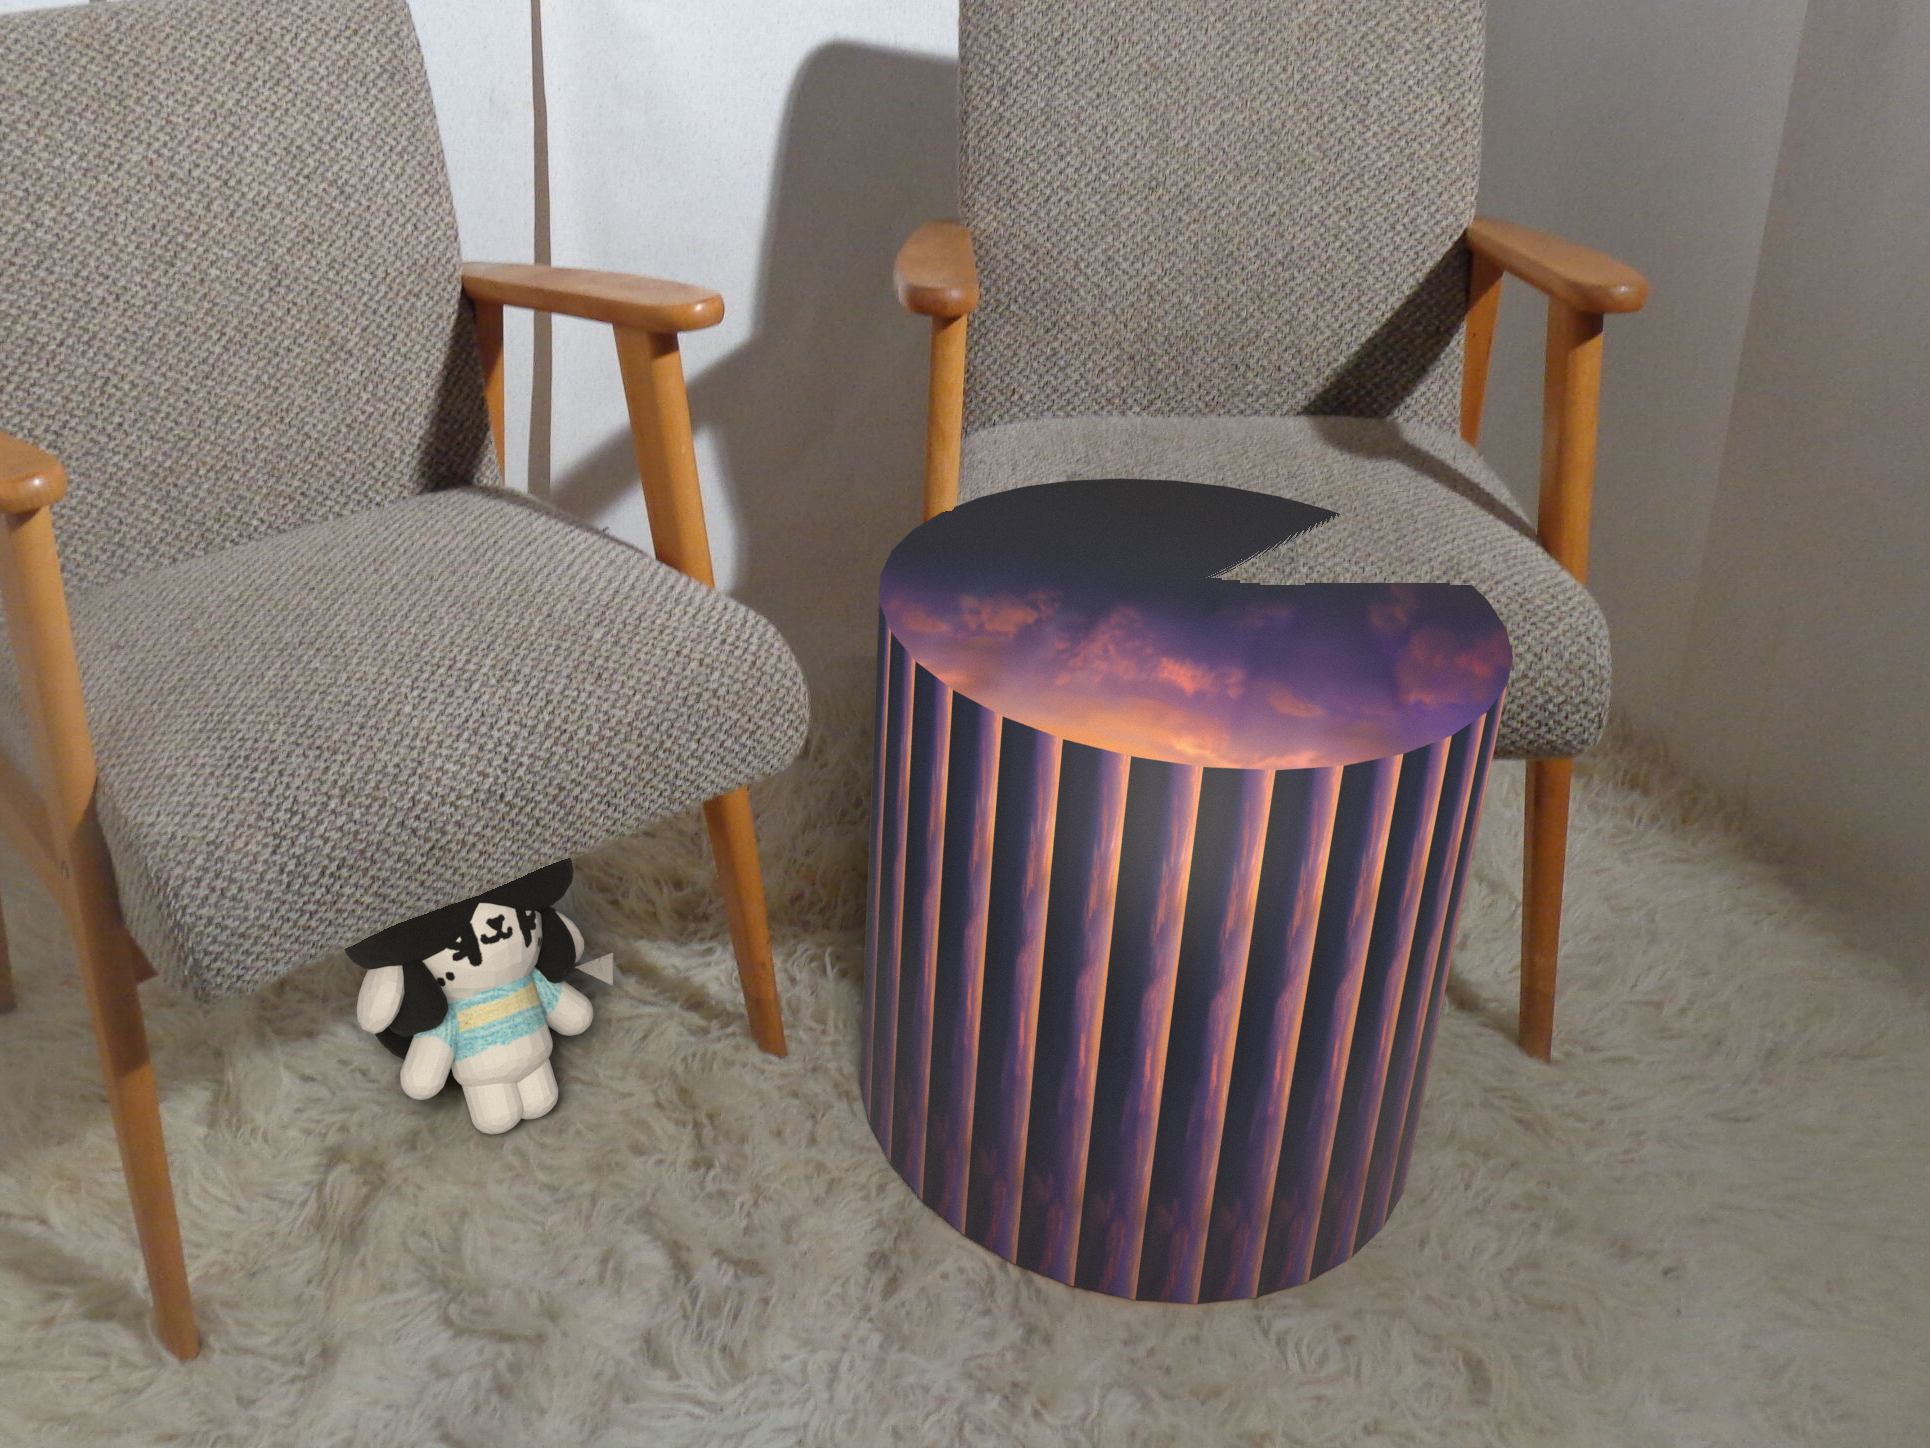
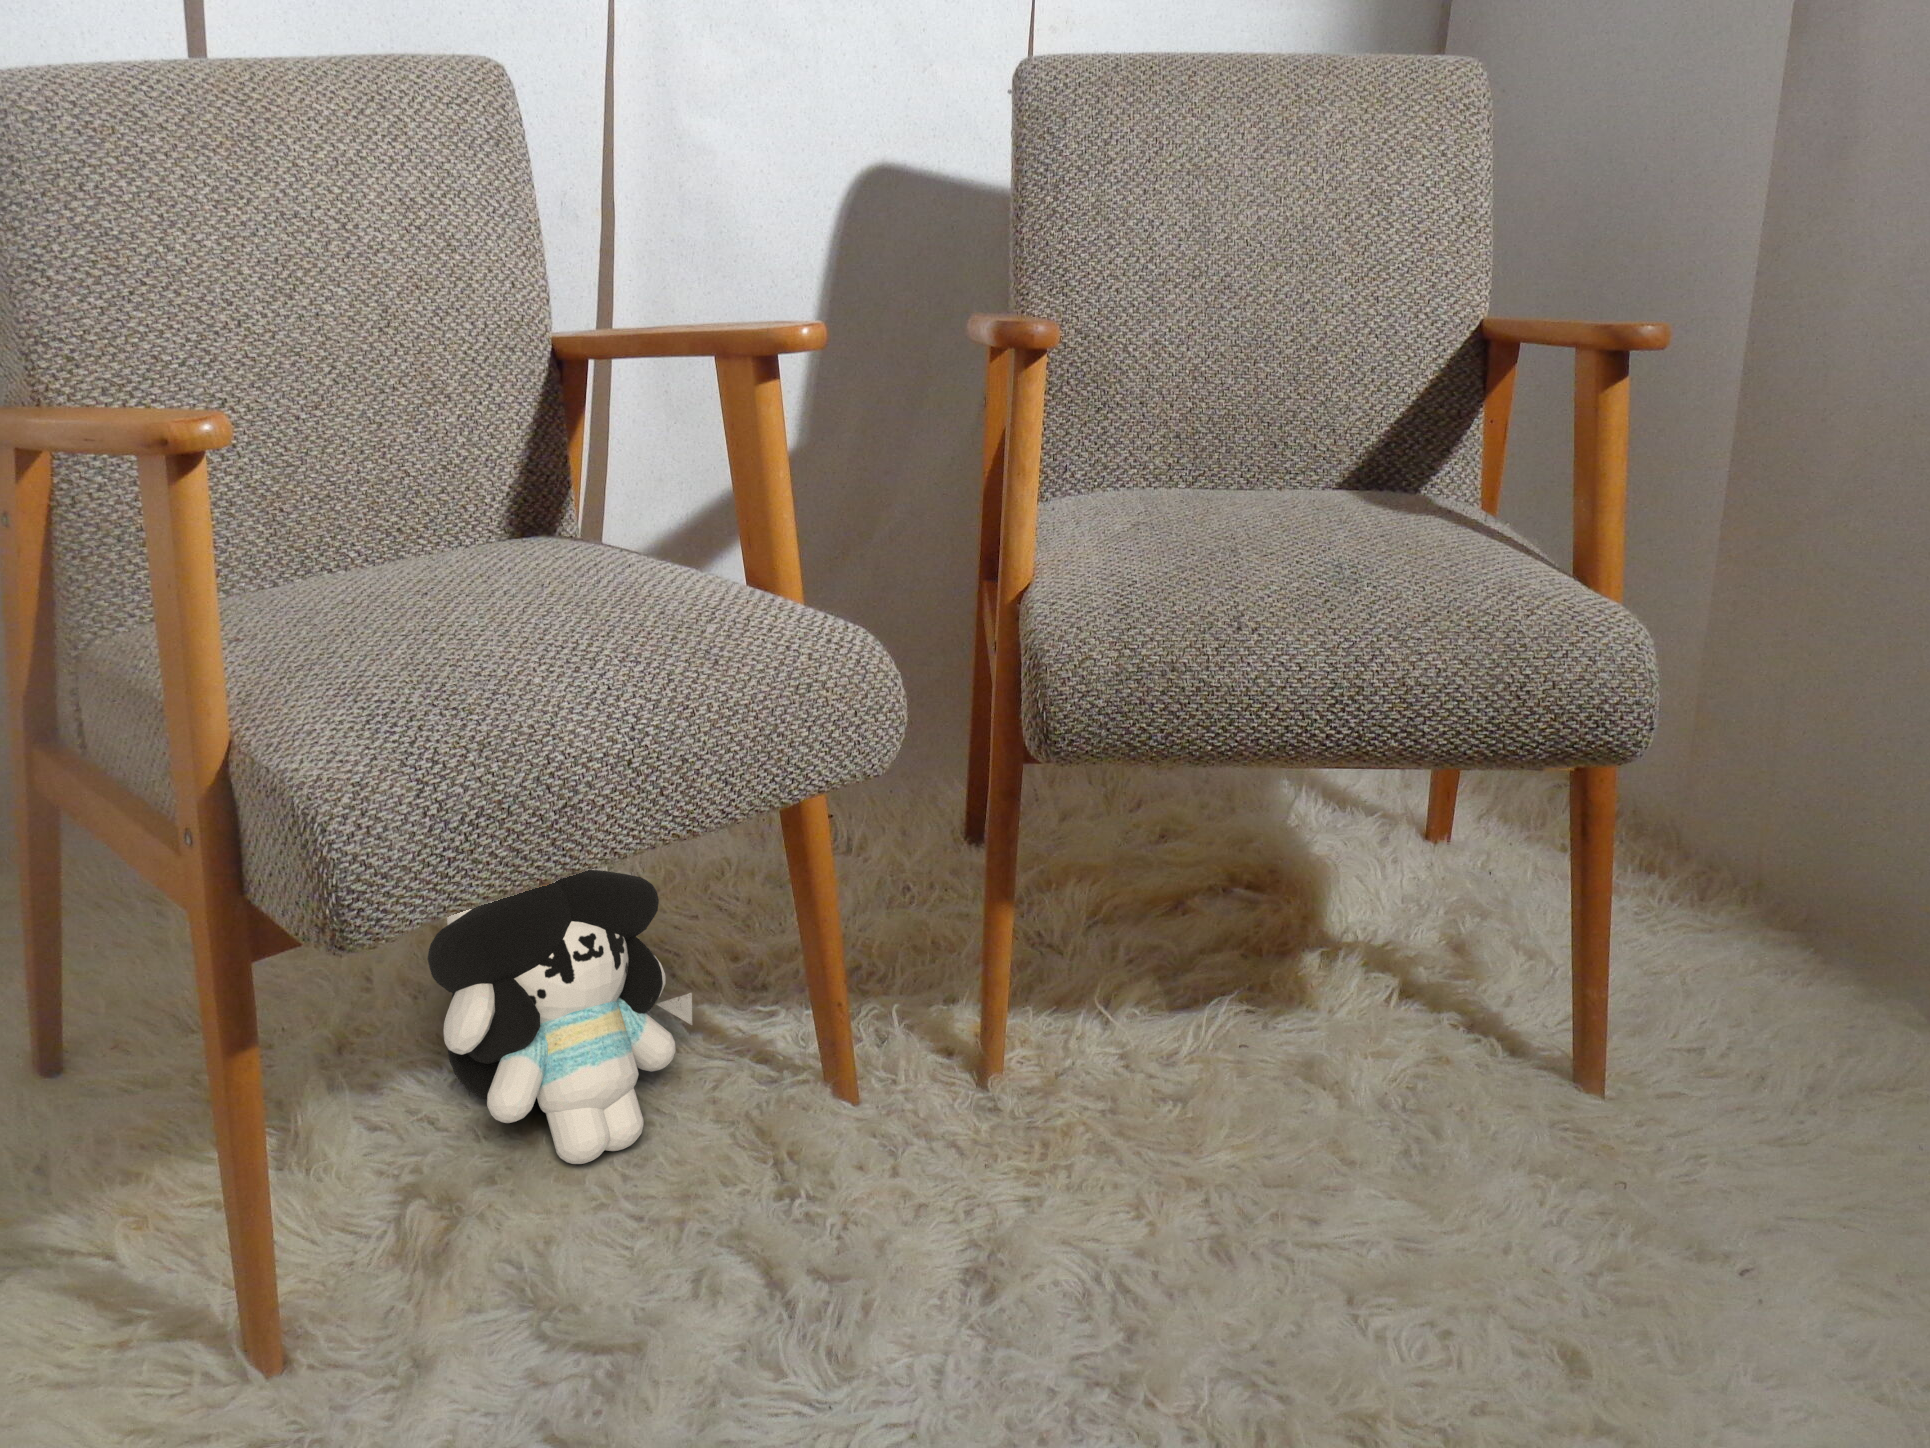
pouf: present [860,478,1513,1304] -> none [941,524,1575,1303]

